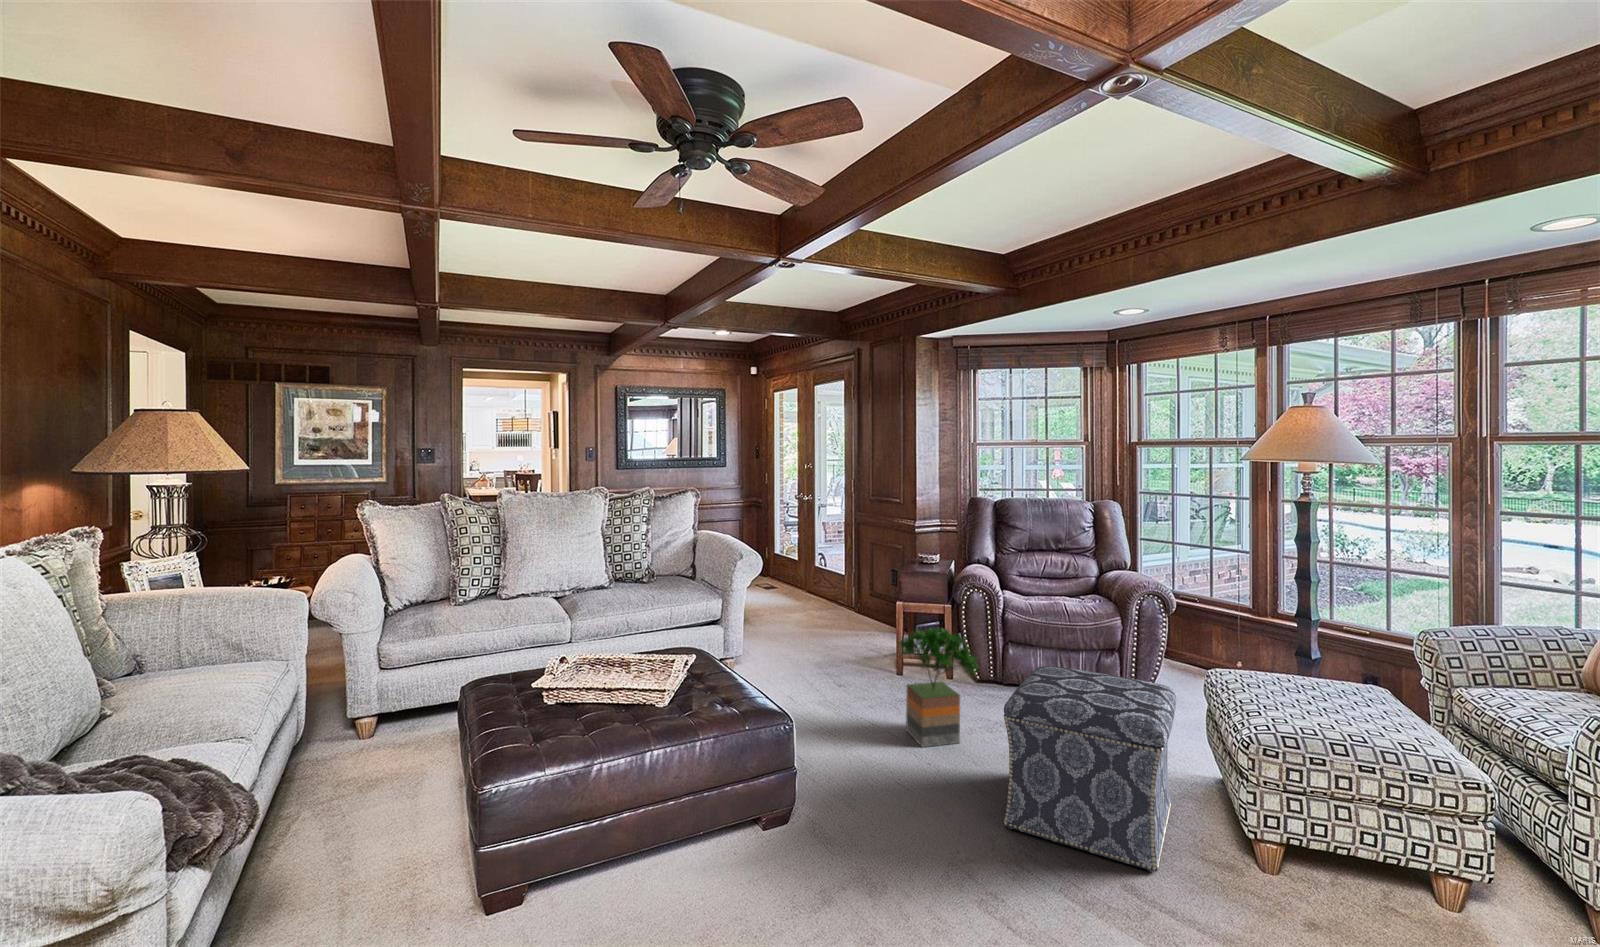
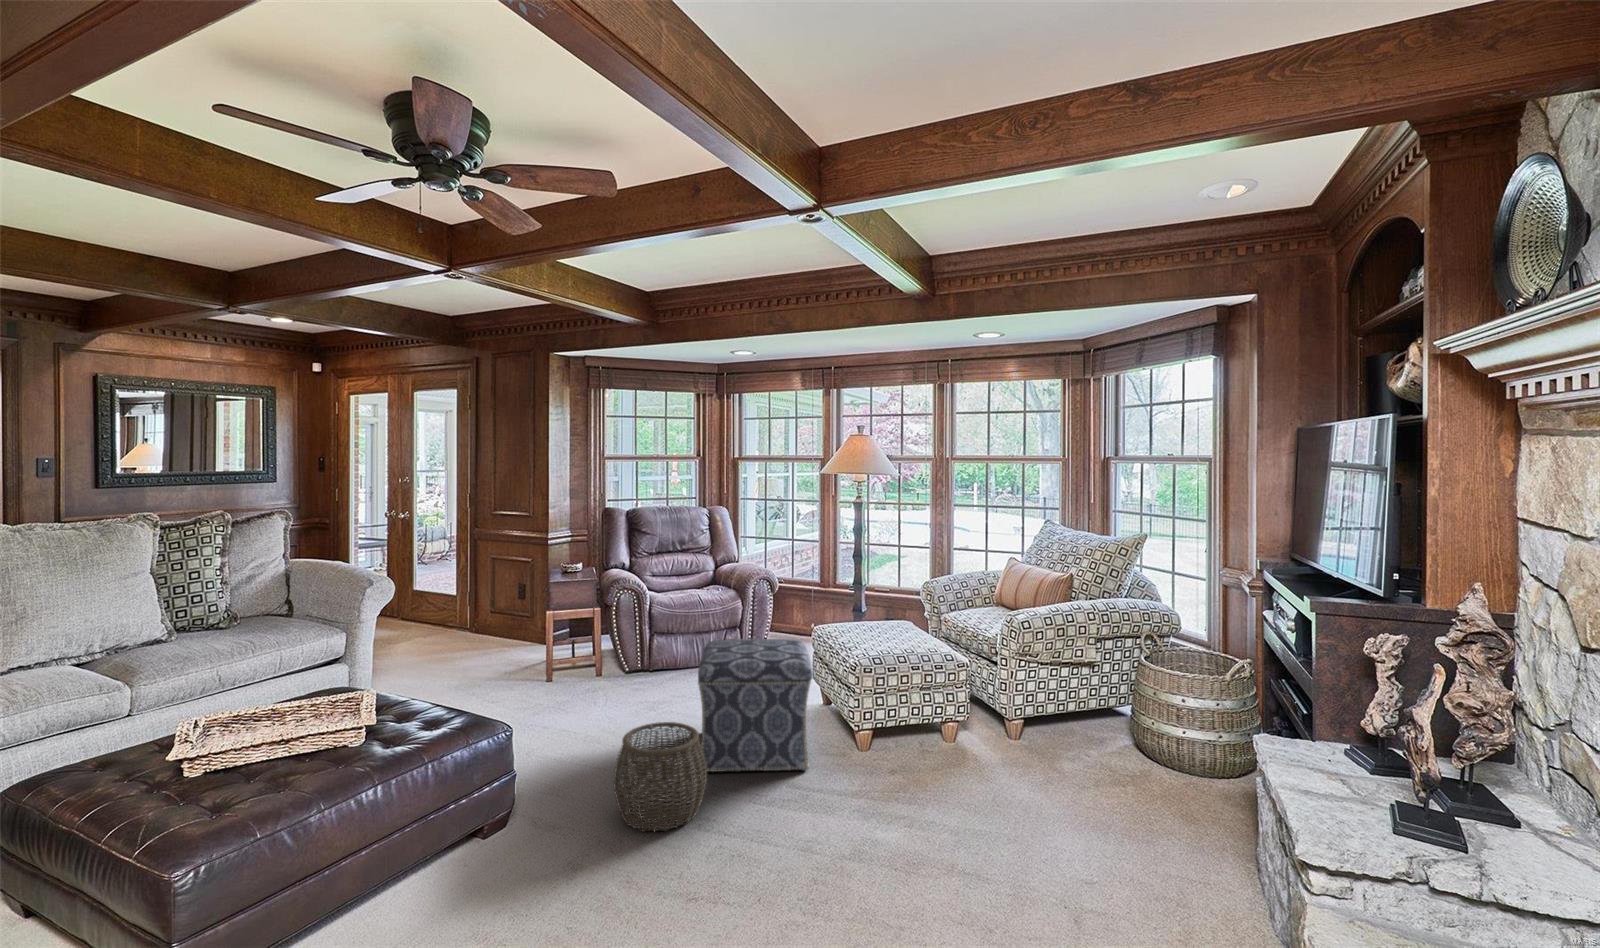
potted tree: present [898,628,978,747] -> none [575,624,654,734]
woven basket: none [881,753,995,893] -> present [614,722,707,832]

